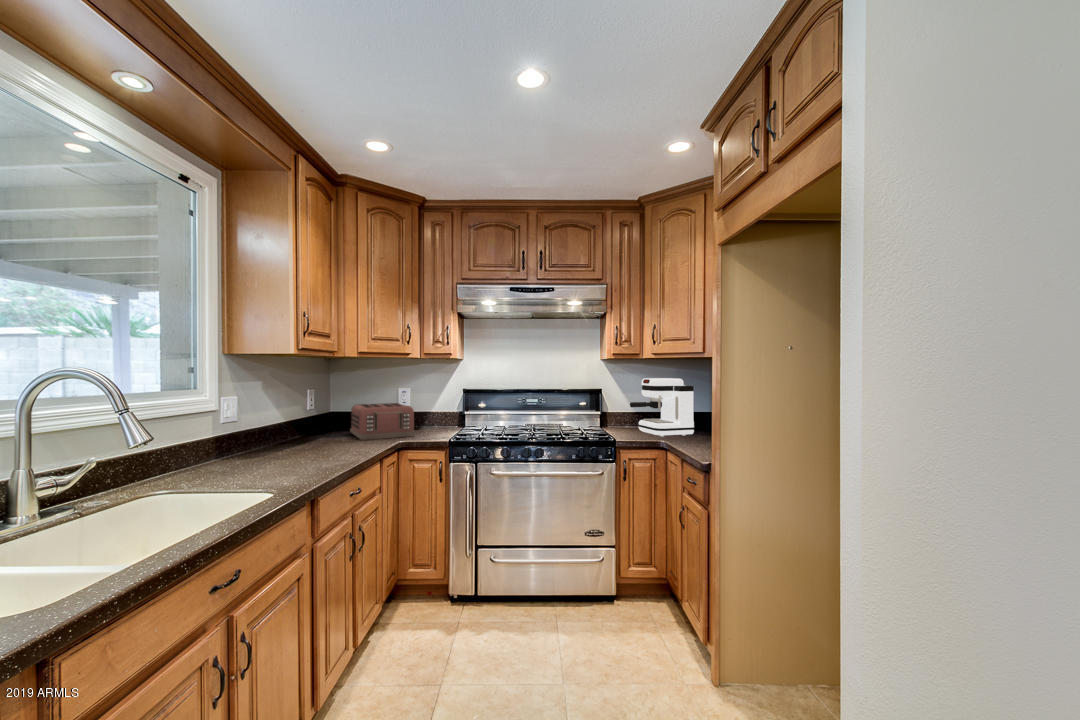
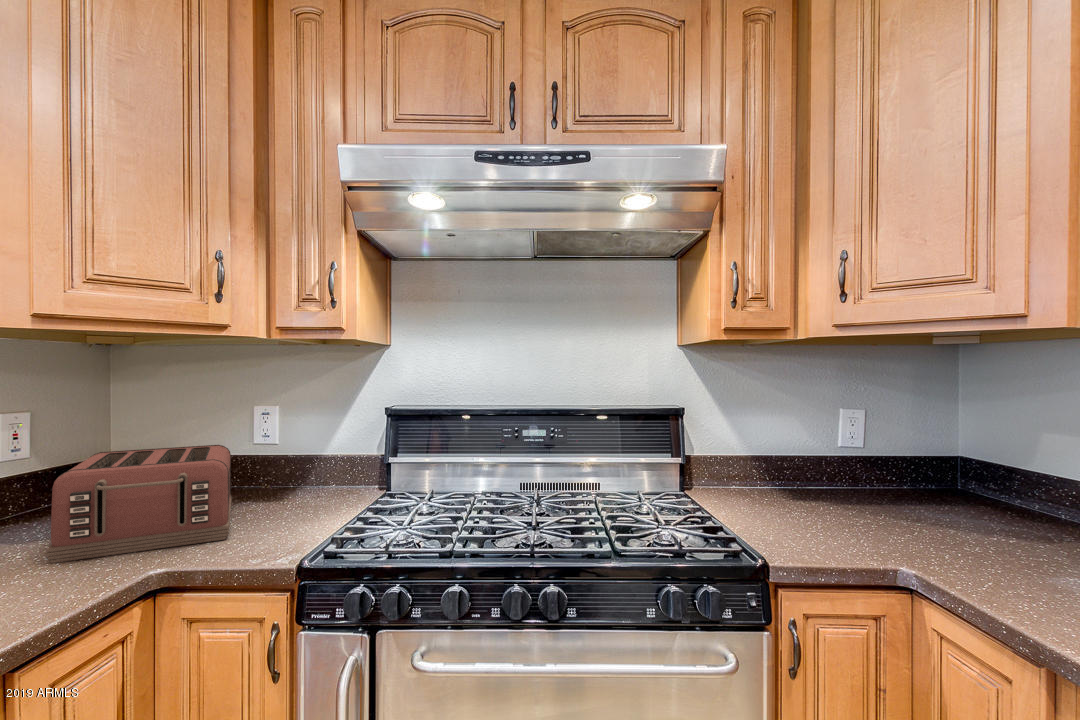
coffee maker: present [630,378,694,437] -> none [776,386,951,542]

